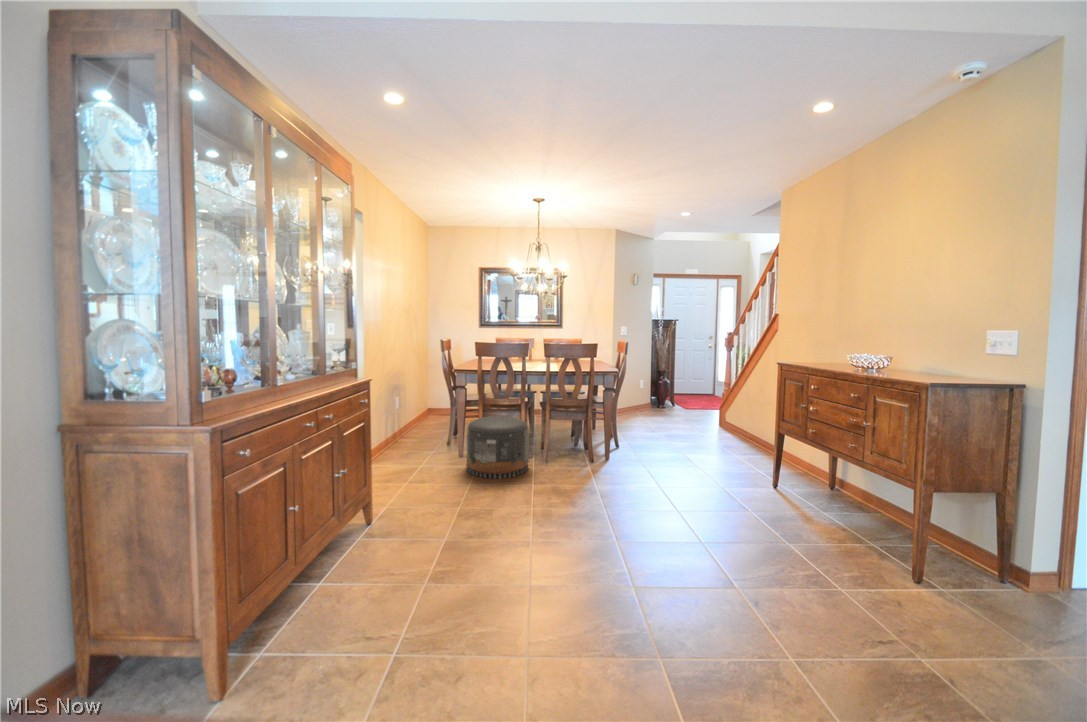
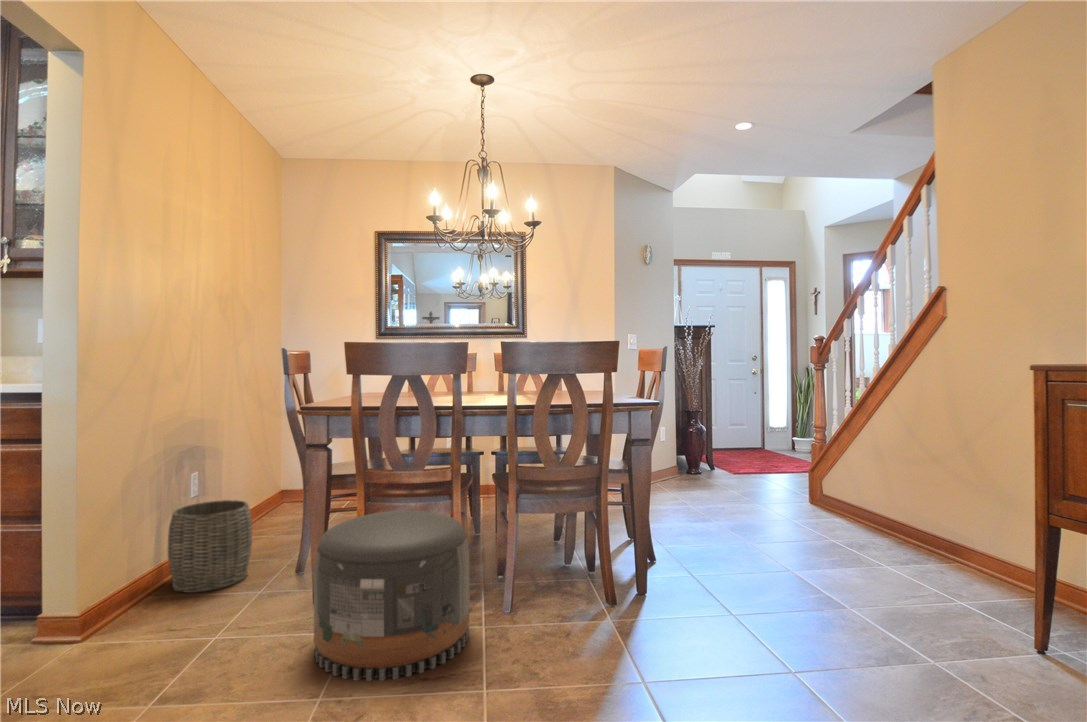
woven basket: none [395,410,429,449] -> present [168,500,252,593]

